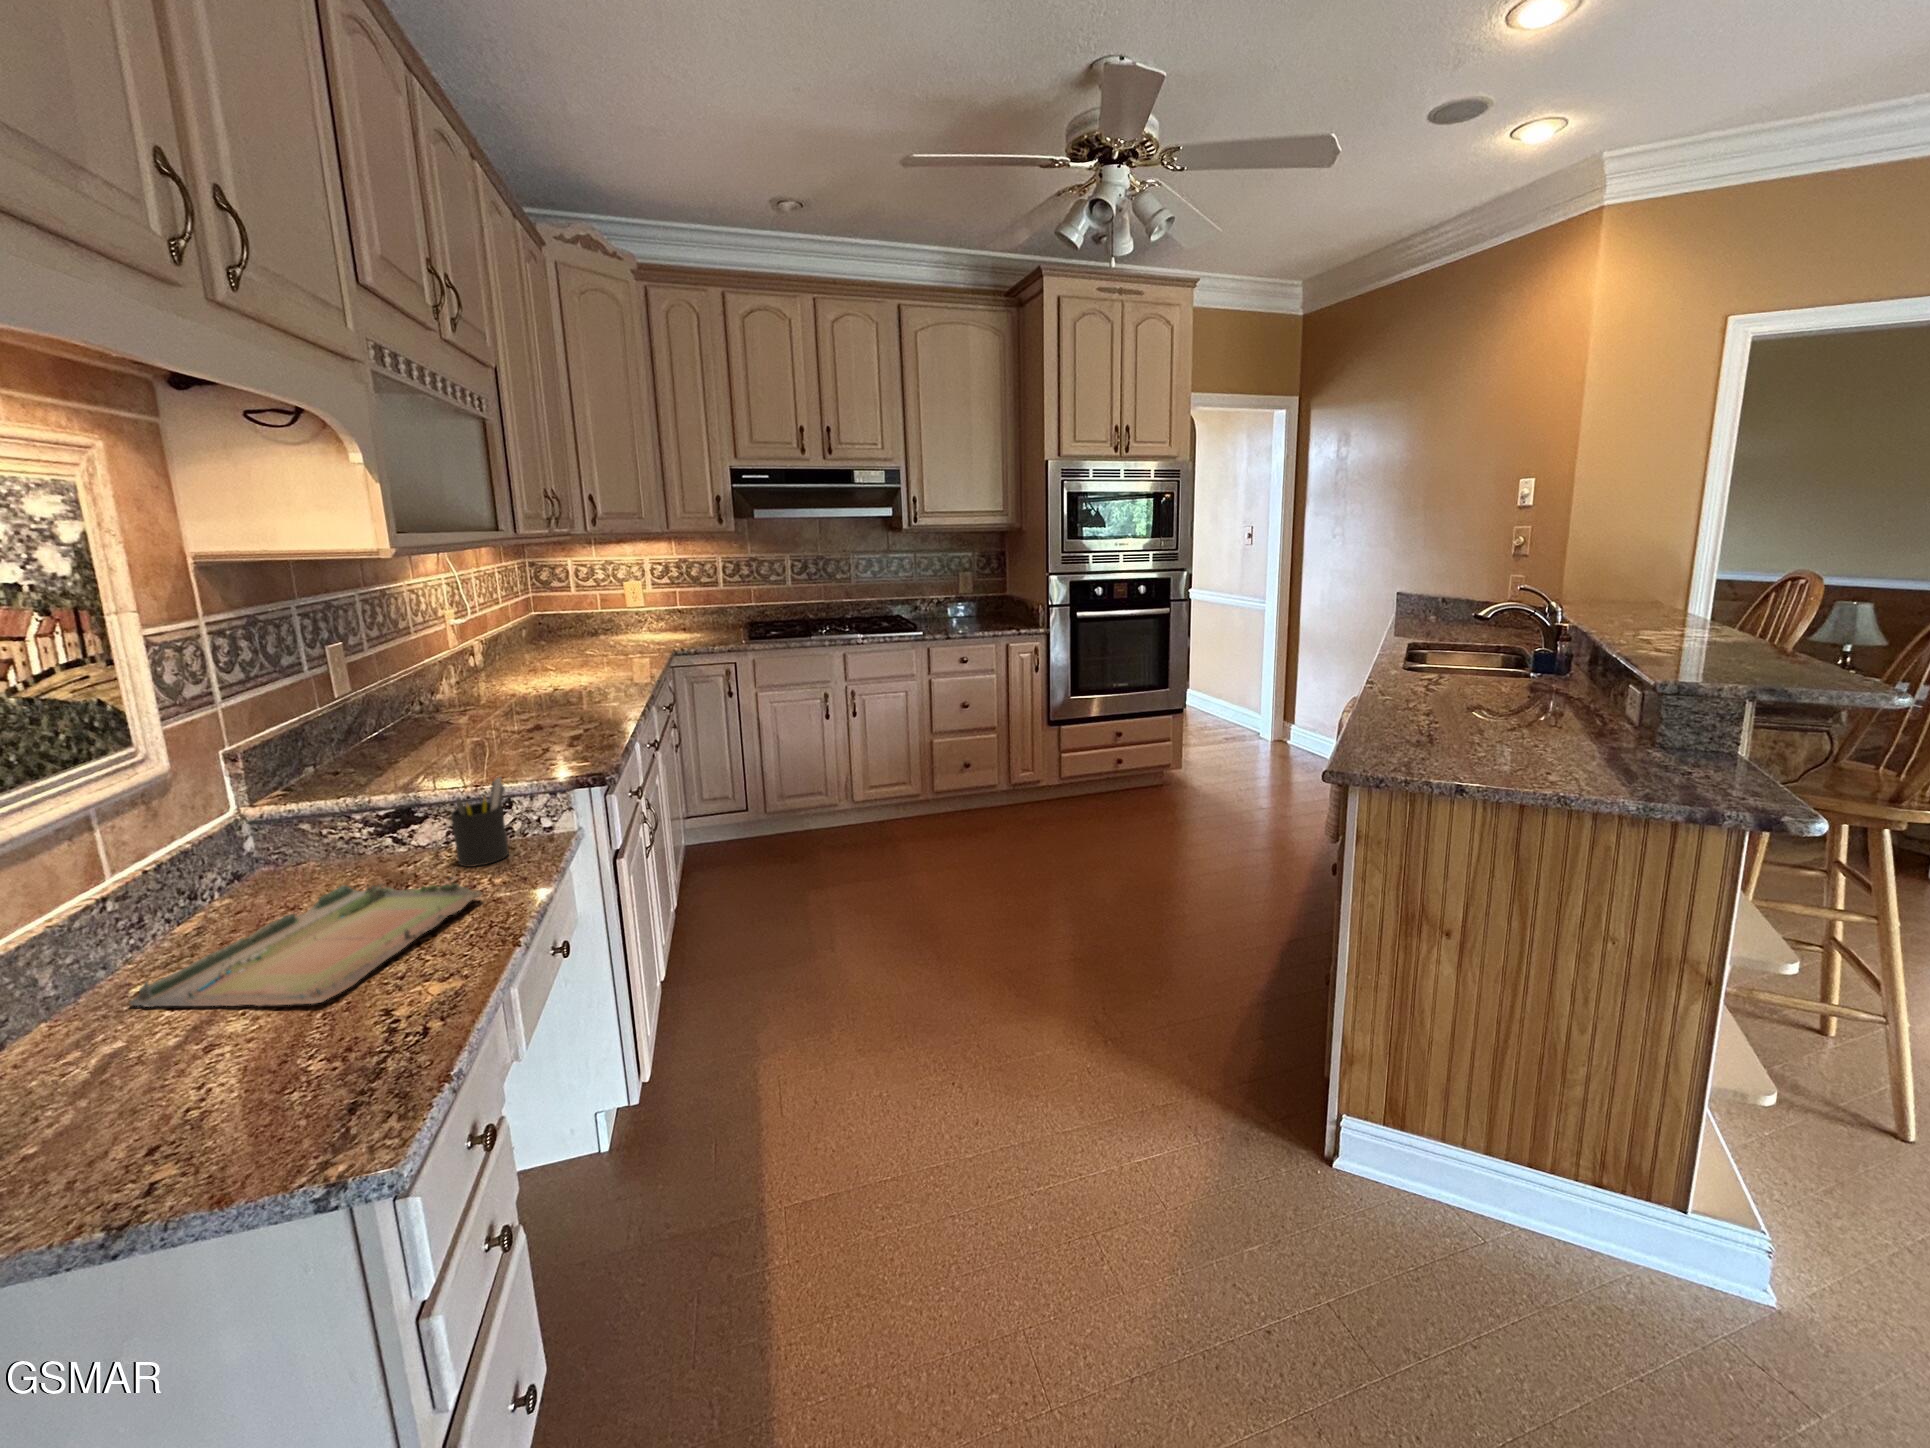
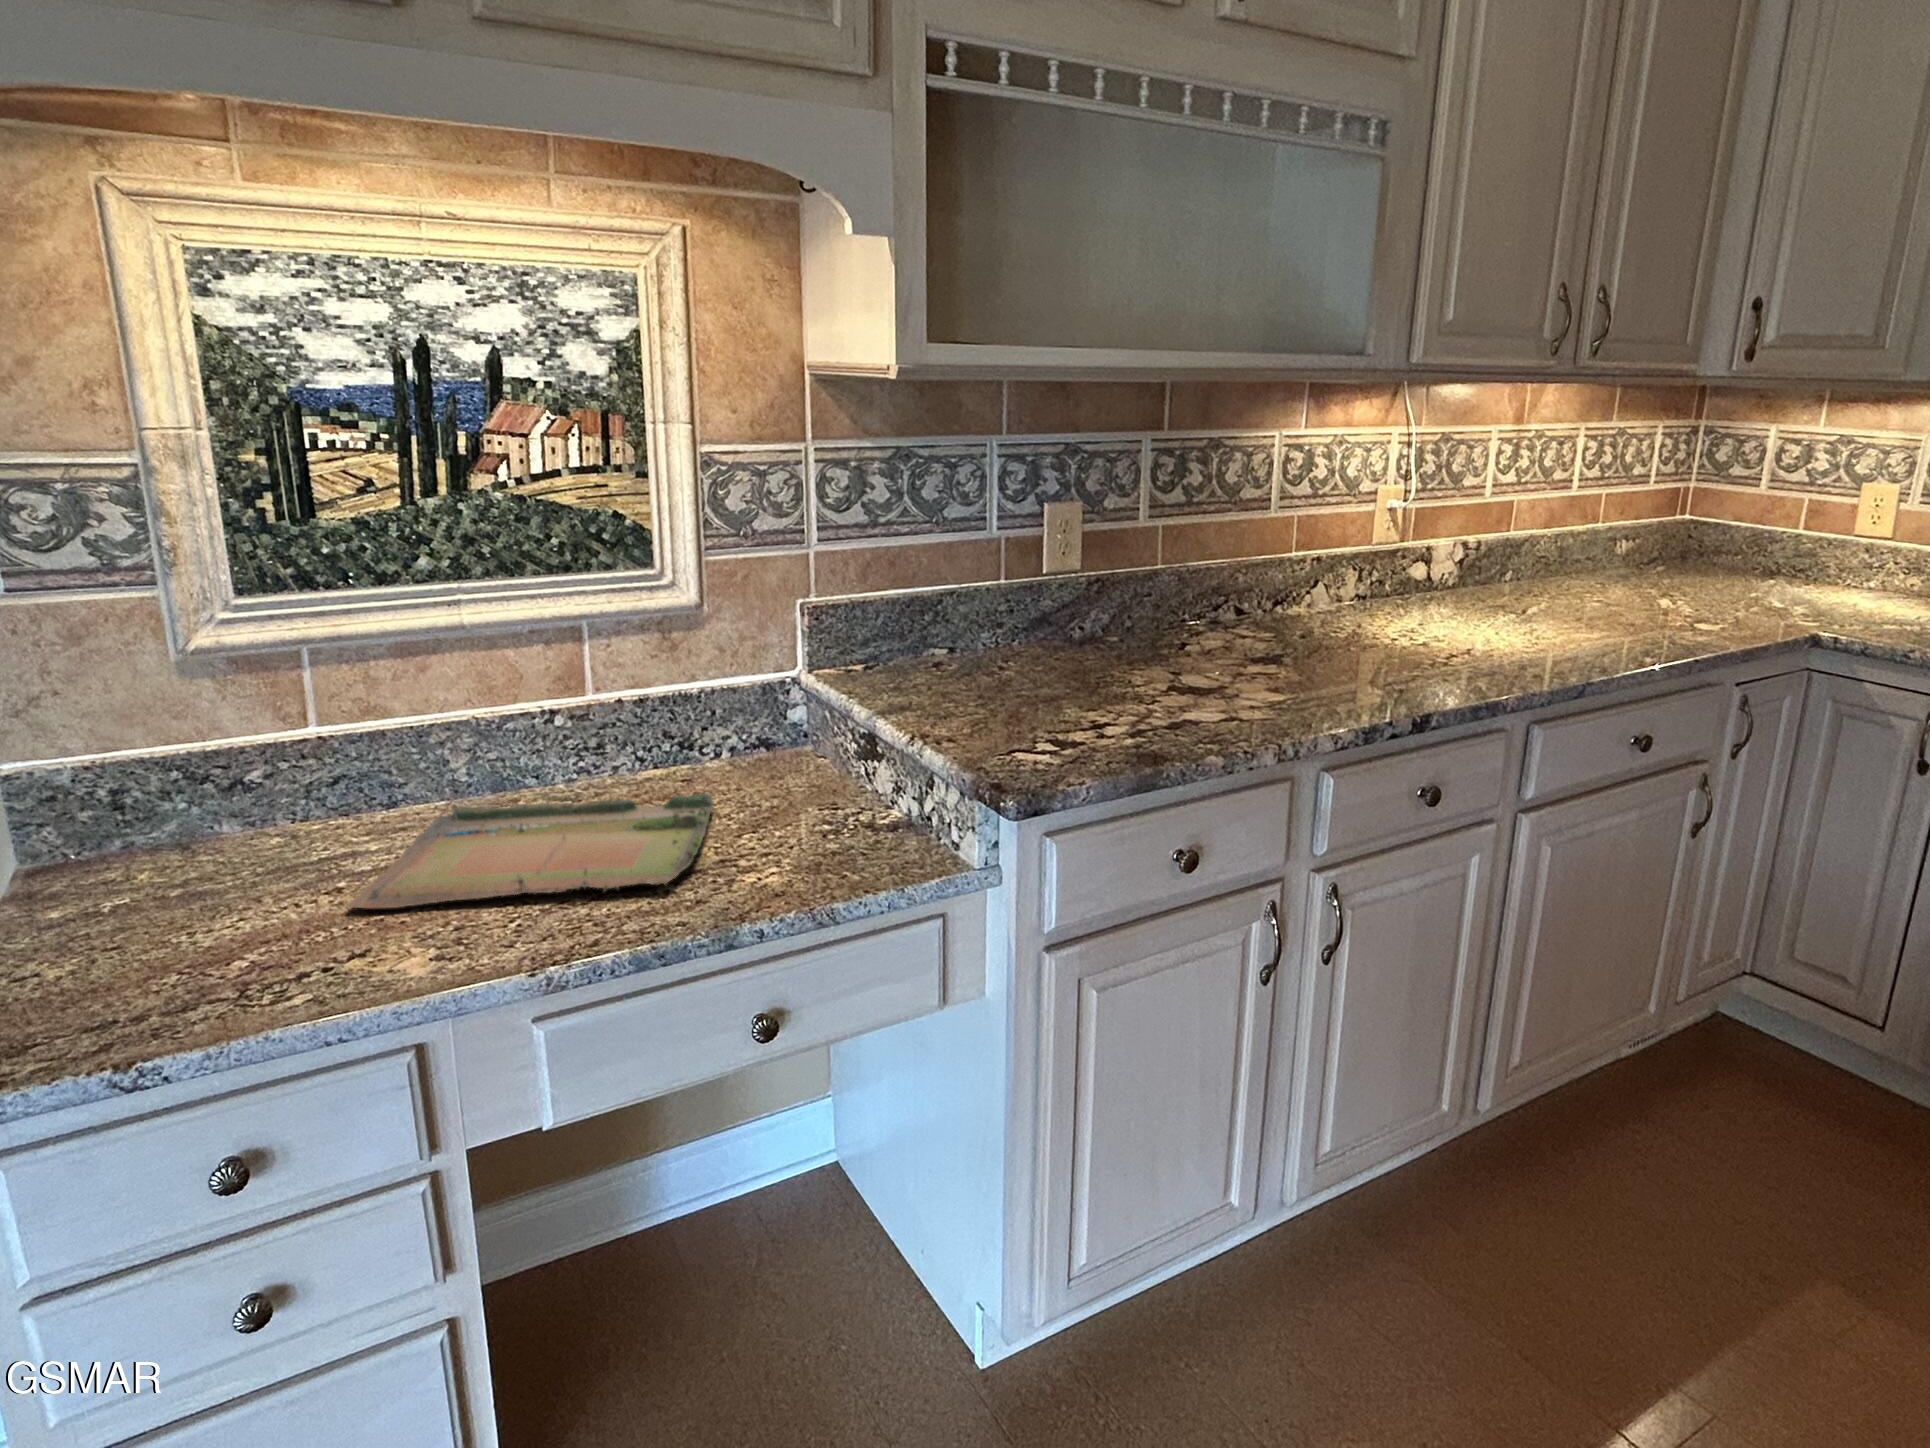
pen holder: present [451,777,509,867] -> none [799,726,877,852]

